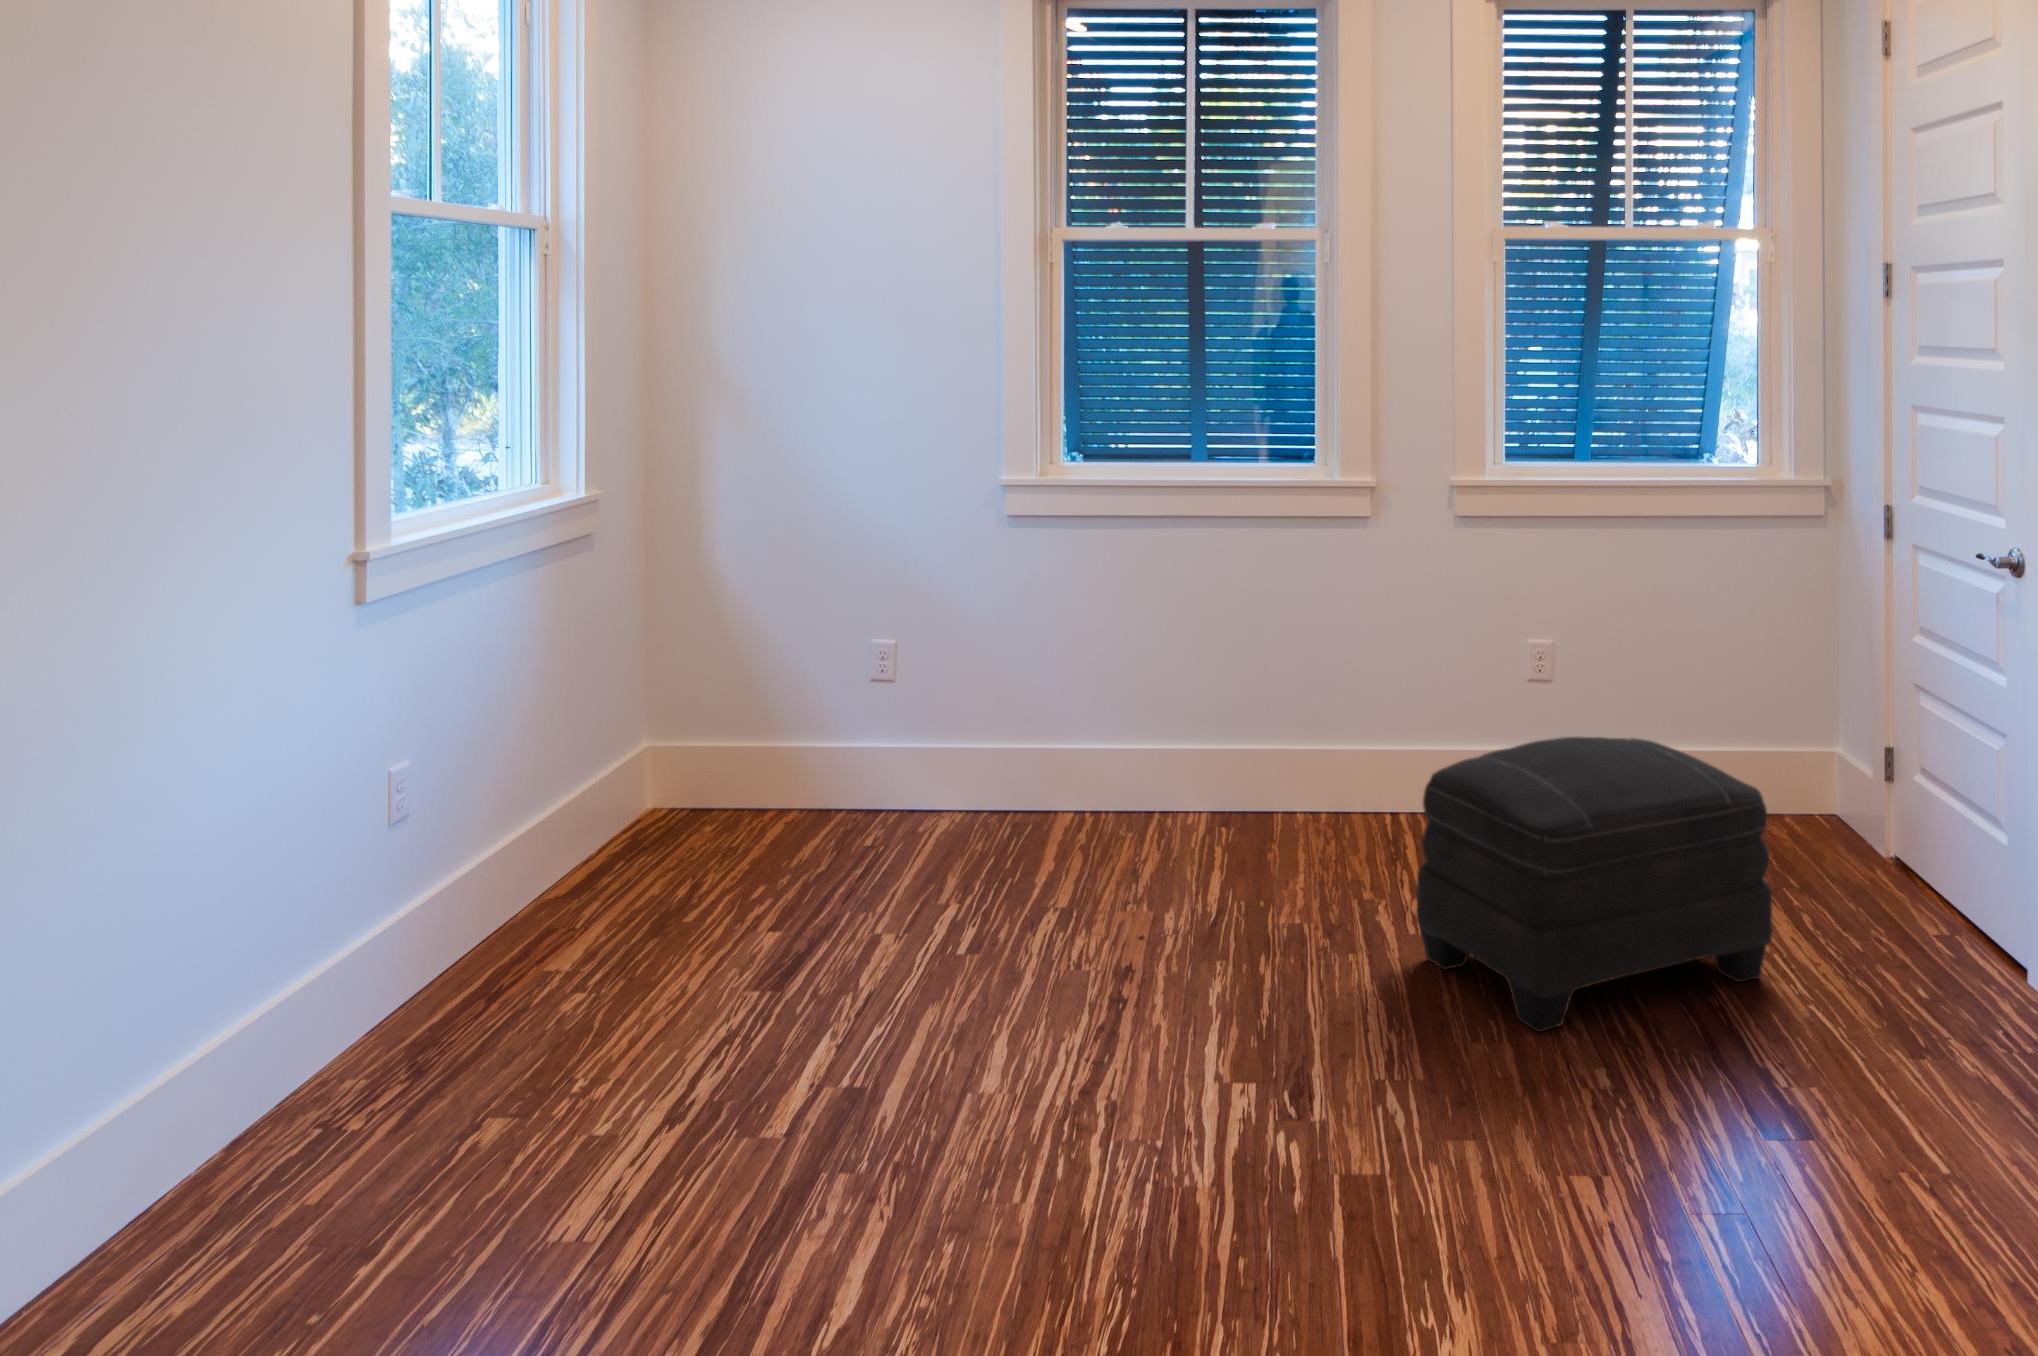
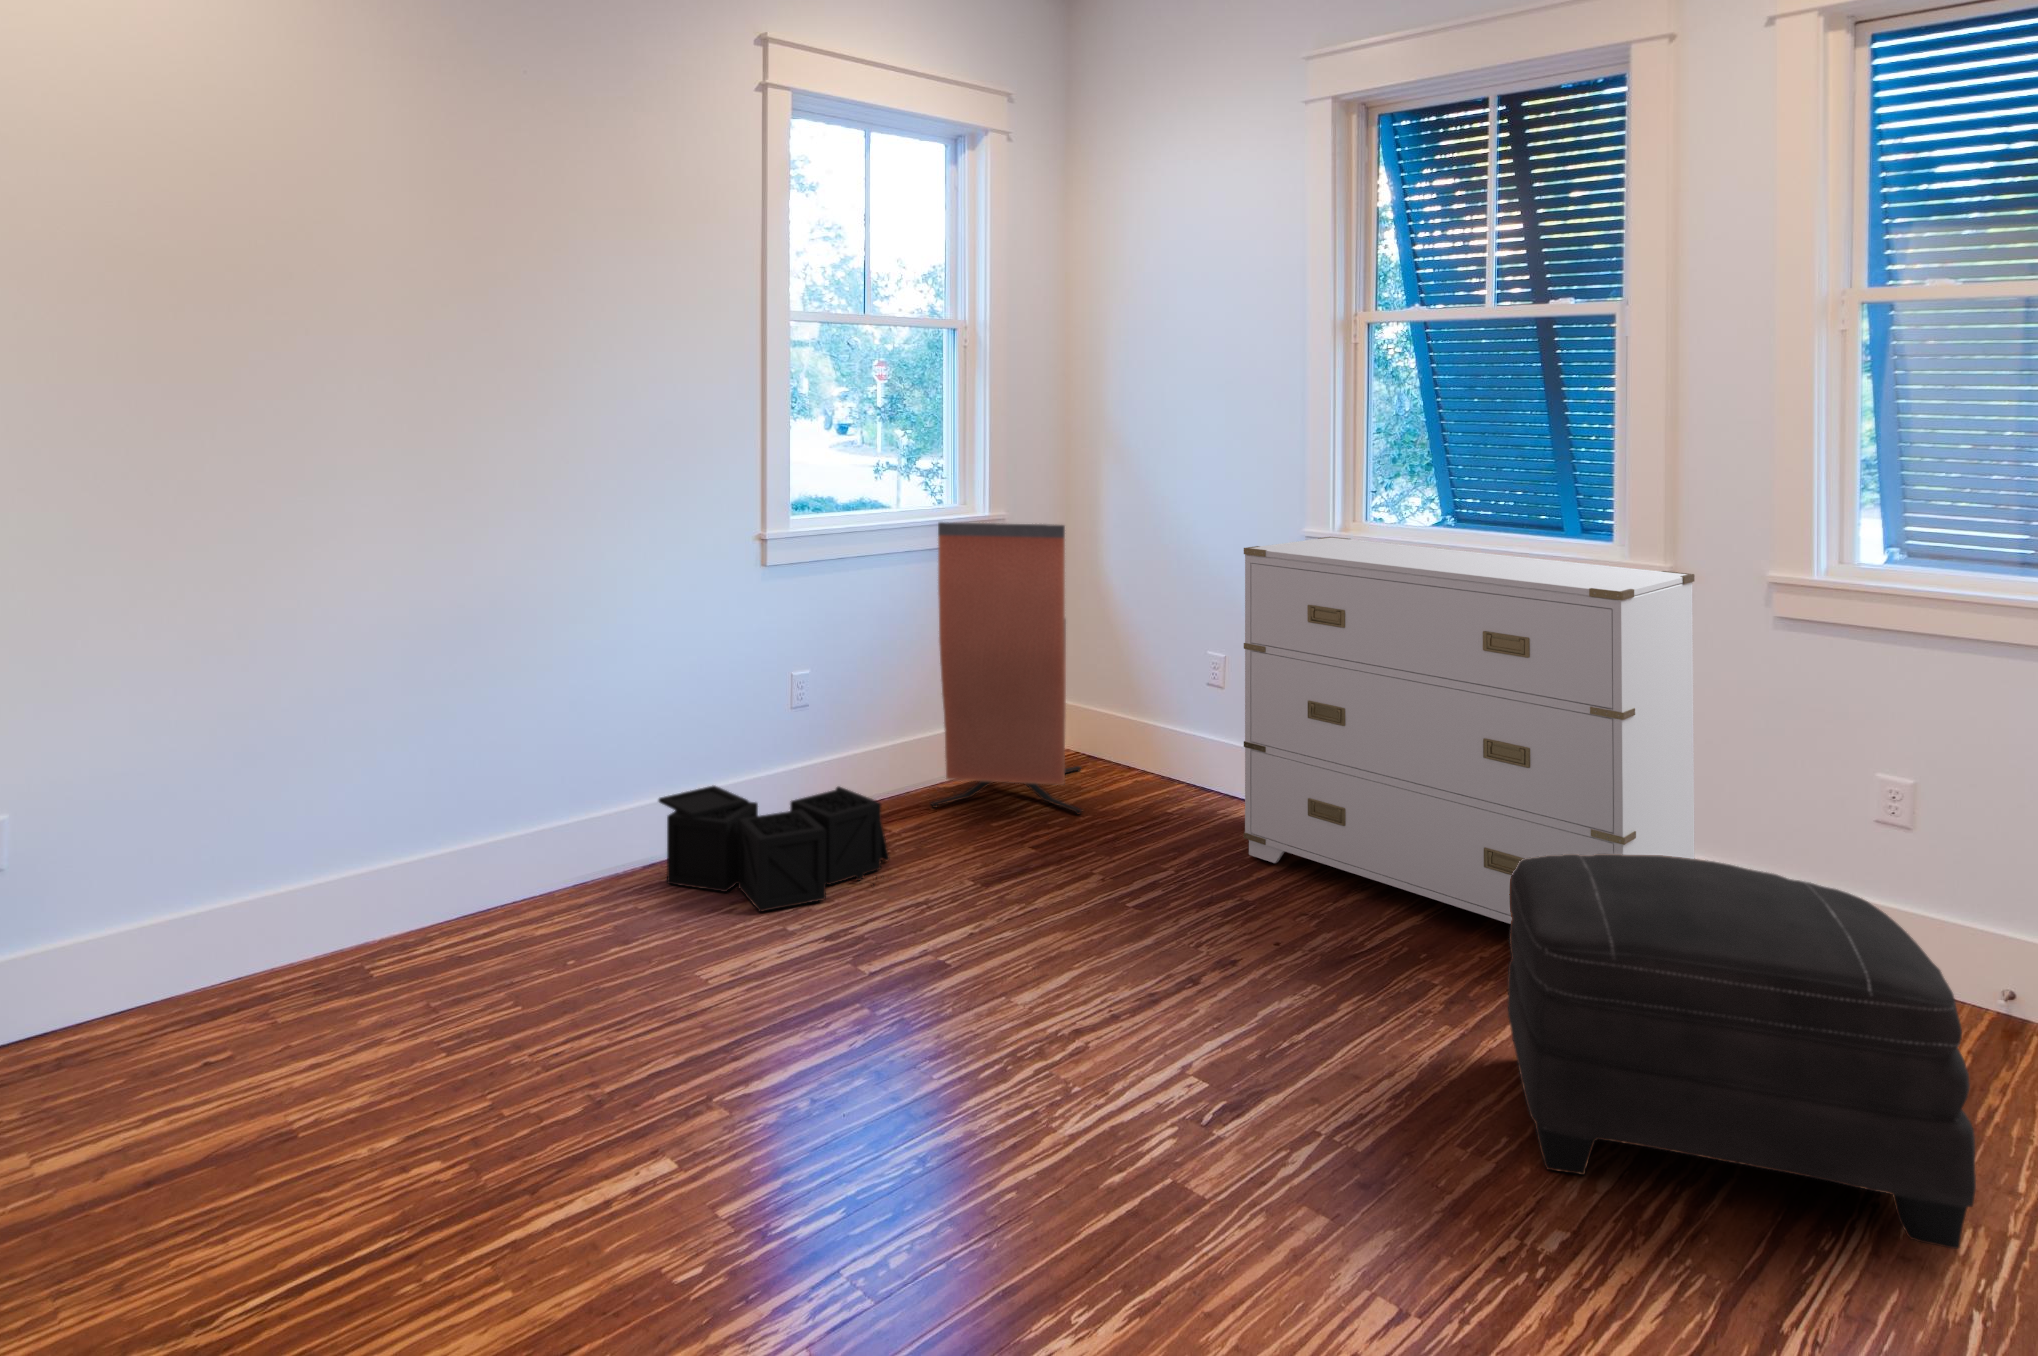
dresser: none [1006,495,1419,872] -> present [1244,537,1695,924]
armchair: none [515,503,822,919] -> present [930,522,1082,814]
storage bin: none [247,917,645,1146] -> present [659,785,890,911]

